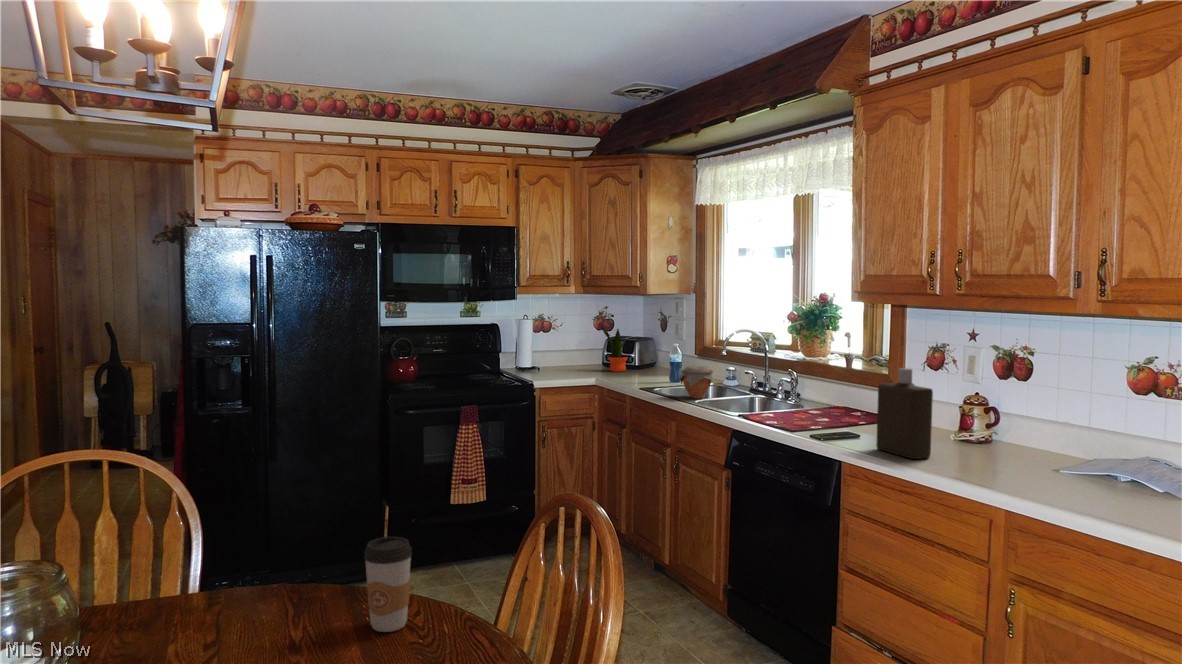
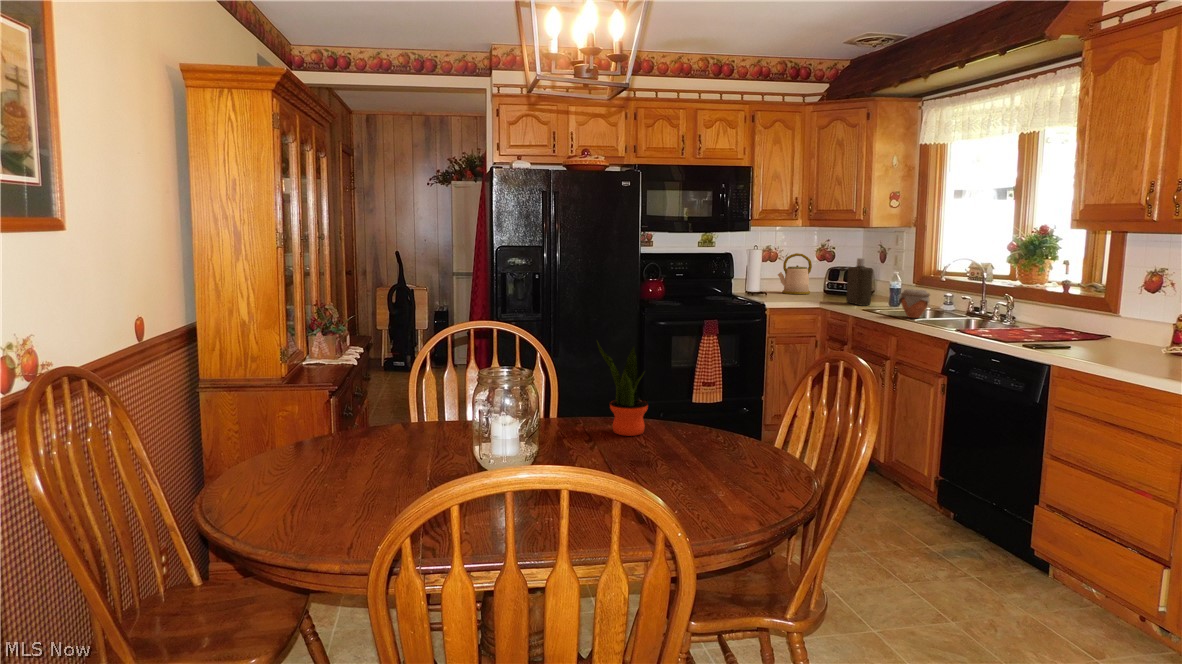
kettle: none [553,323,590,369] -> present [778,253,812,294]
potted plant: present [602,327,628,372] -> present [597,342,648,436]
bottle: present [876,368,933,459] -> present [846,258,873,305]
coffee cup: present [364,537,412,632] -> none [674,380,706,441]

